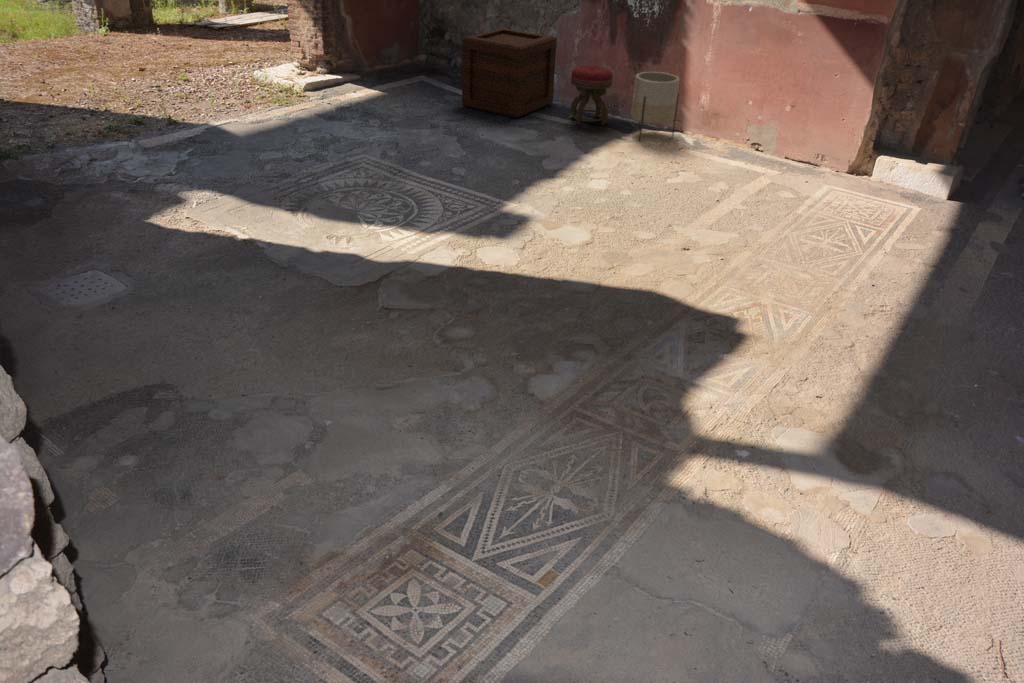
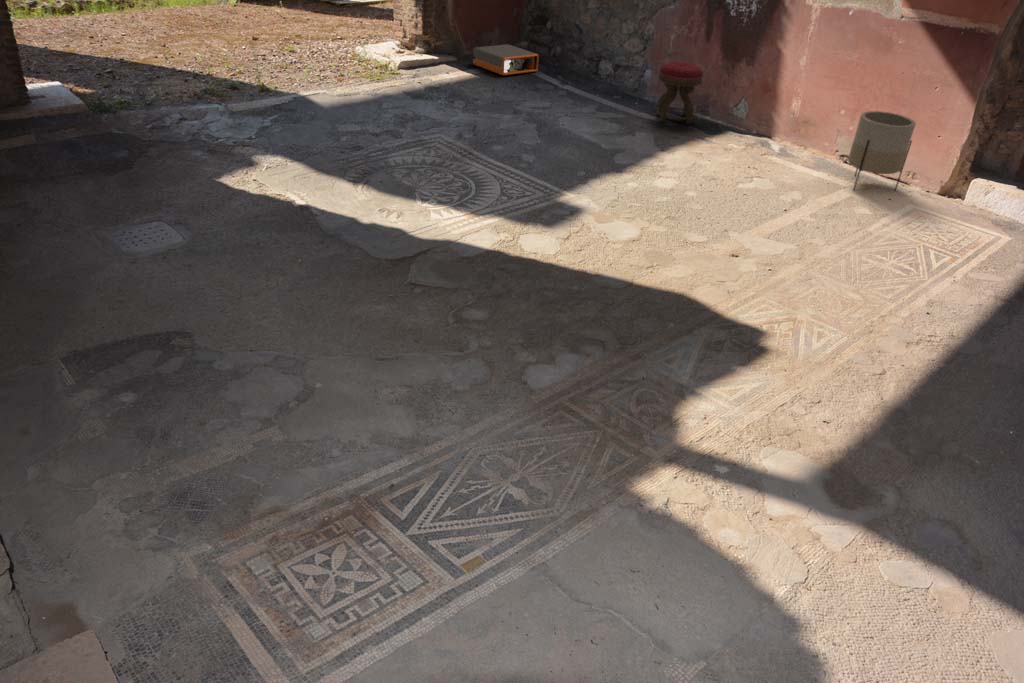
wooden crate: present [462,28,557,118] -> none [550,19,652,110]
storage box: none [375,58,442,90] -> present [473,44,539,75]
planter: present [631,72,680,140] -> present [848,111,916,190]

